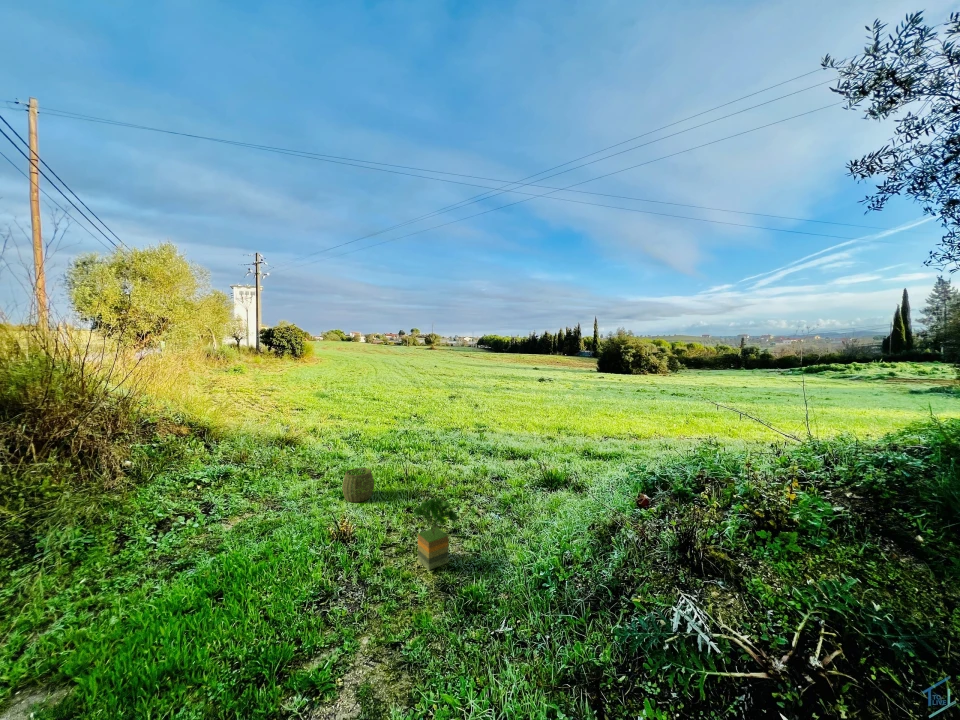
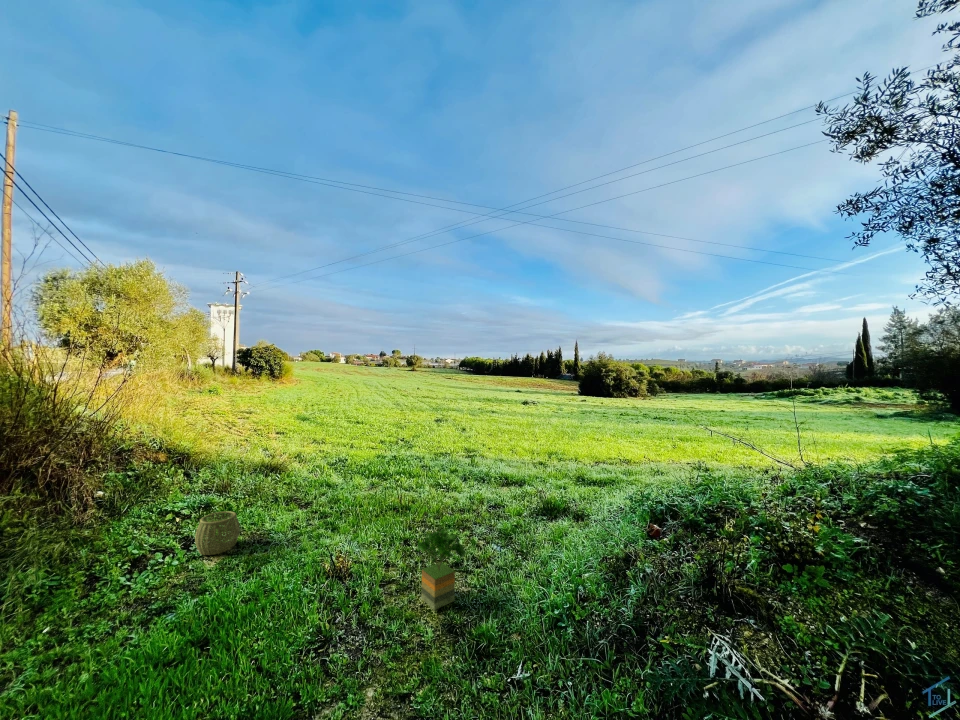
woven basket: present [342,468,374,502] -> present [195,511,240,555]

